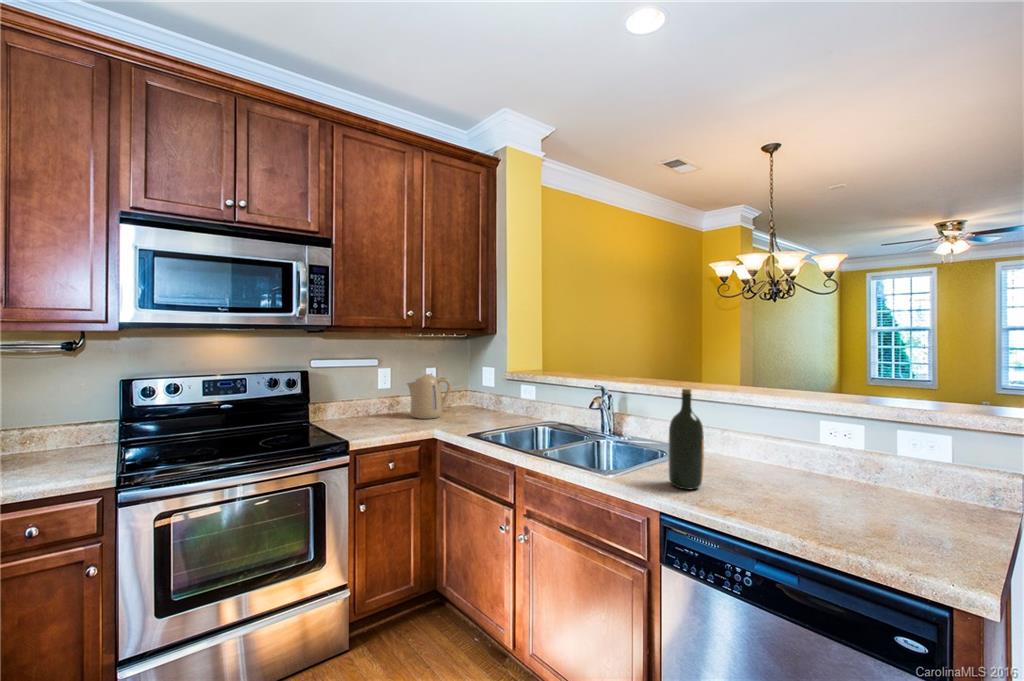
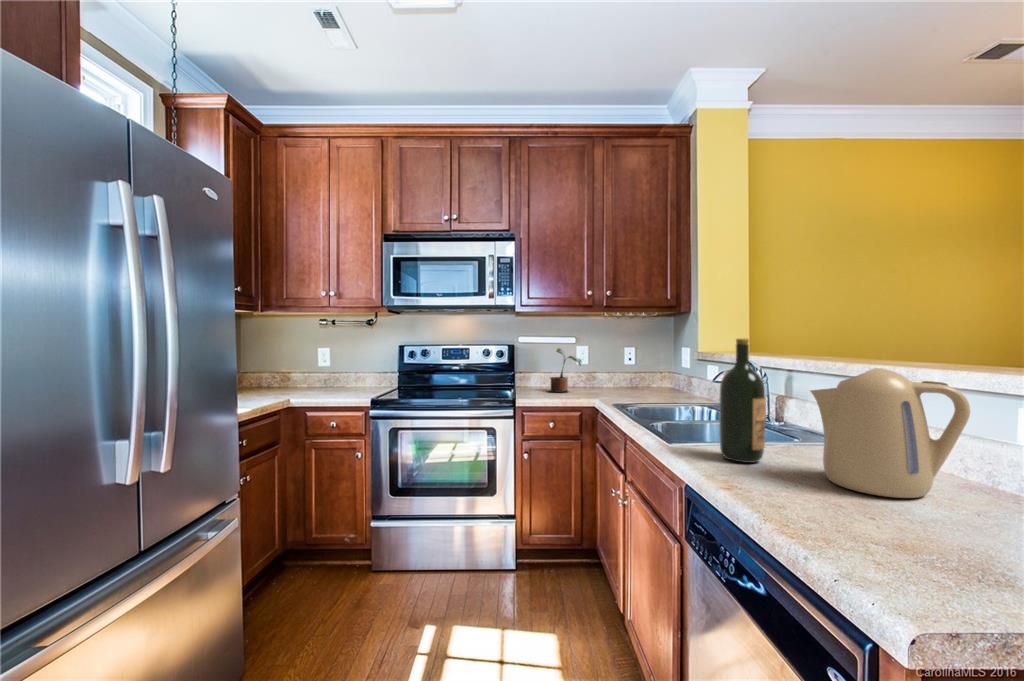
kettle: present [407,374,451,419] -> present [810,368,970,498]
potted plant: none [363,377,406,427] -> present [547,349,581,392]

